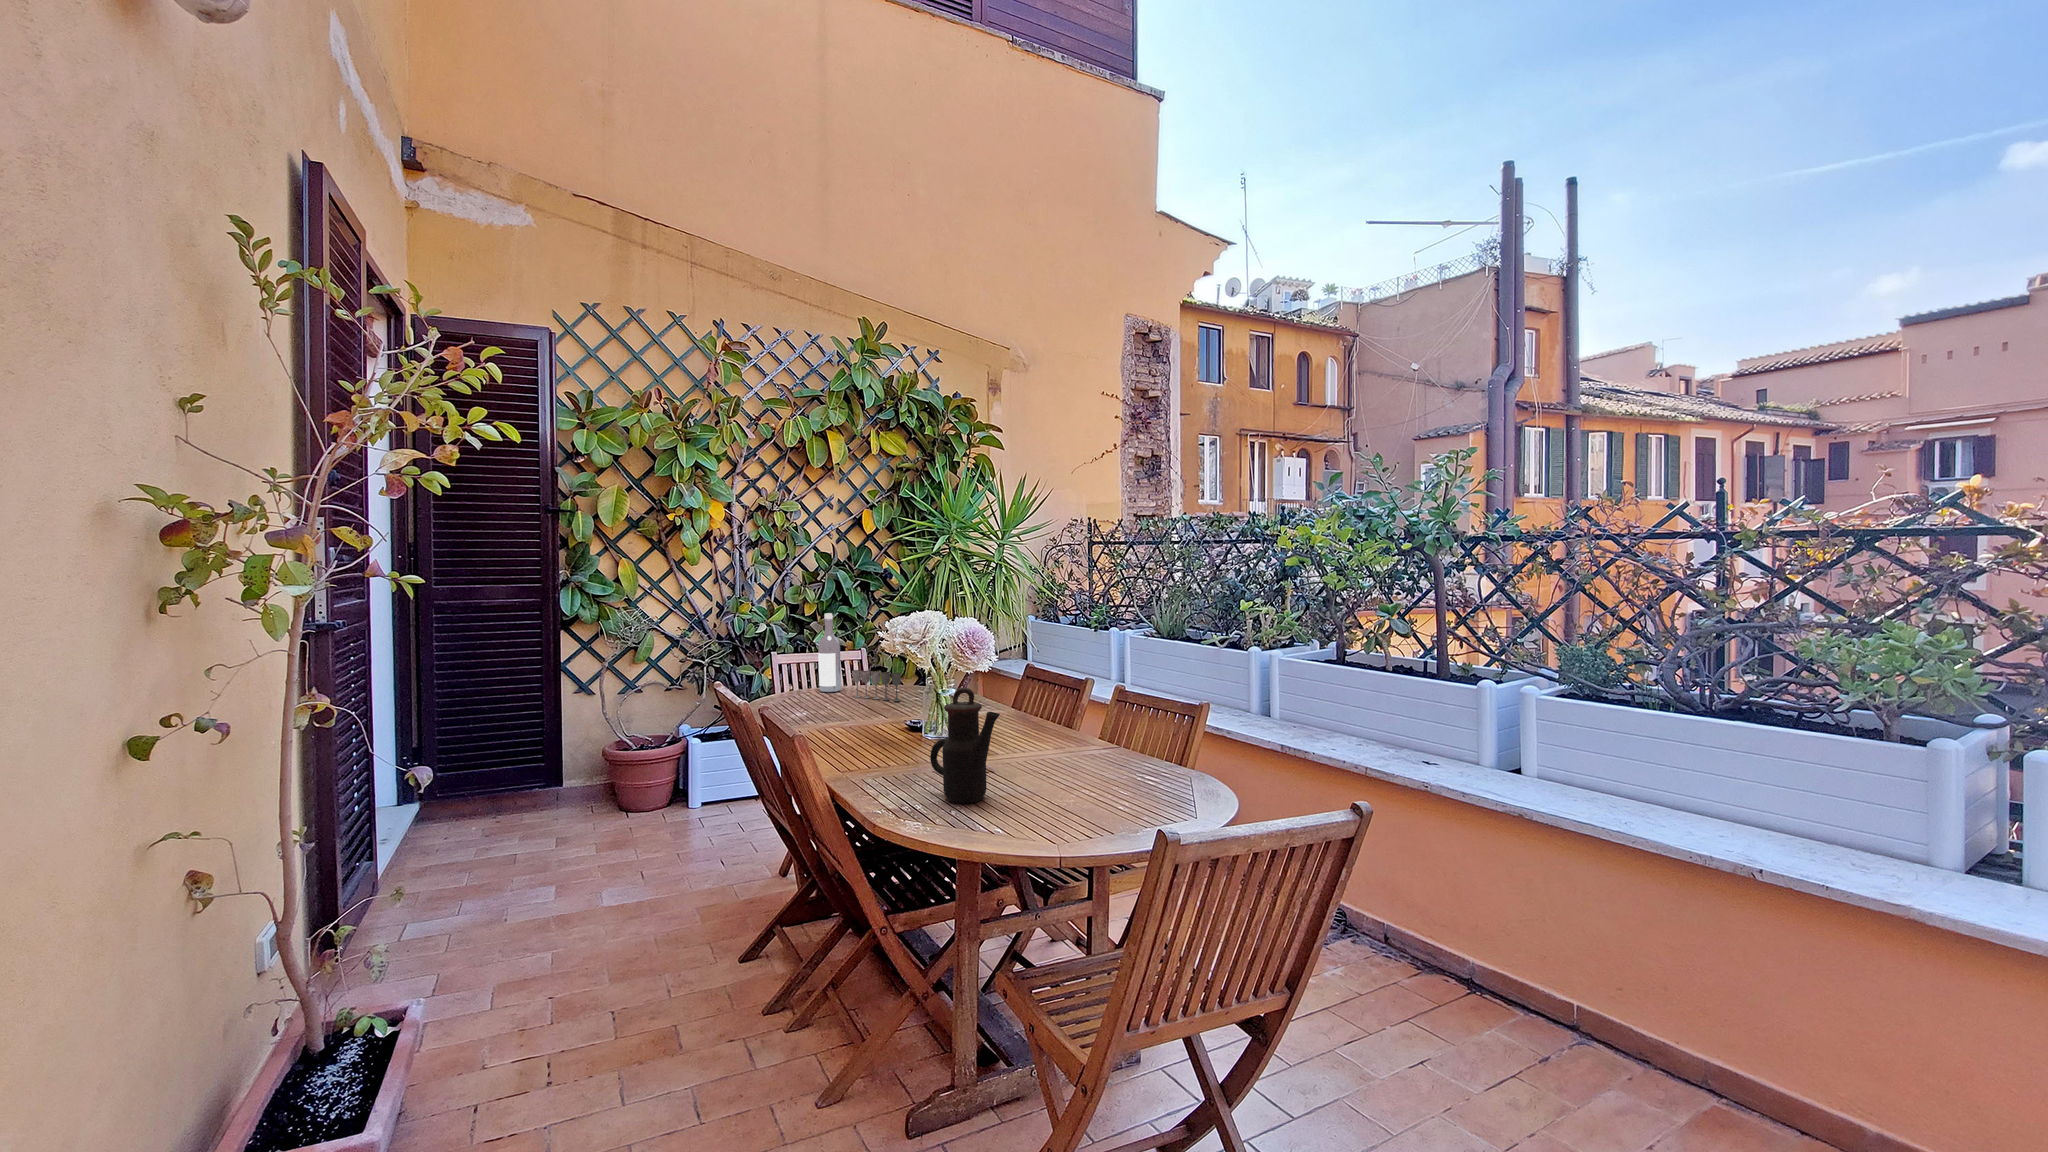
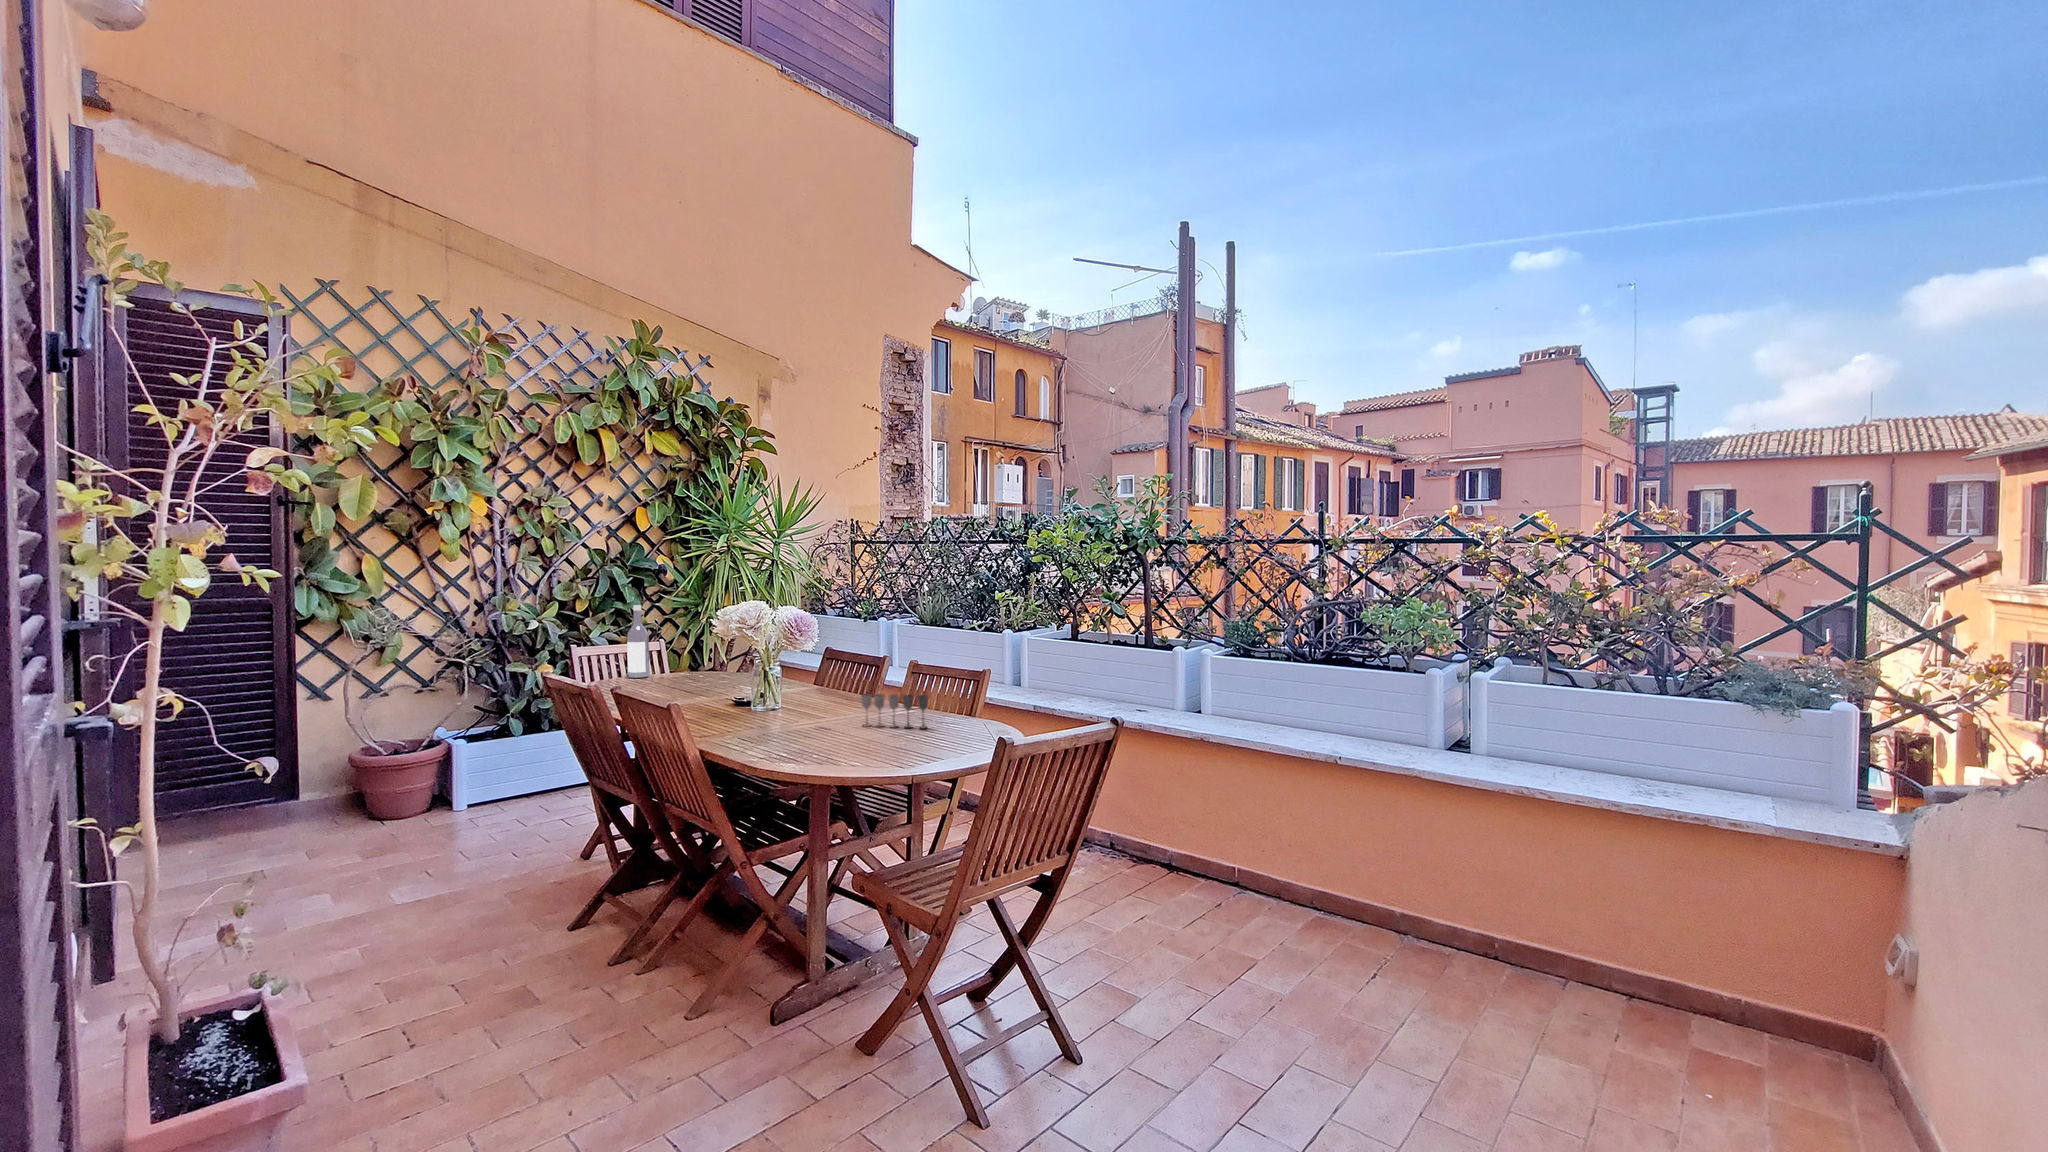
wine glass: present [852,670,901,701] -> present [861,694,928,728]
teapot: present [930,688,1000,803] -> none [797,655,860,743]

